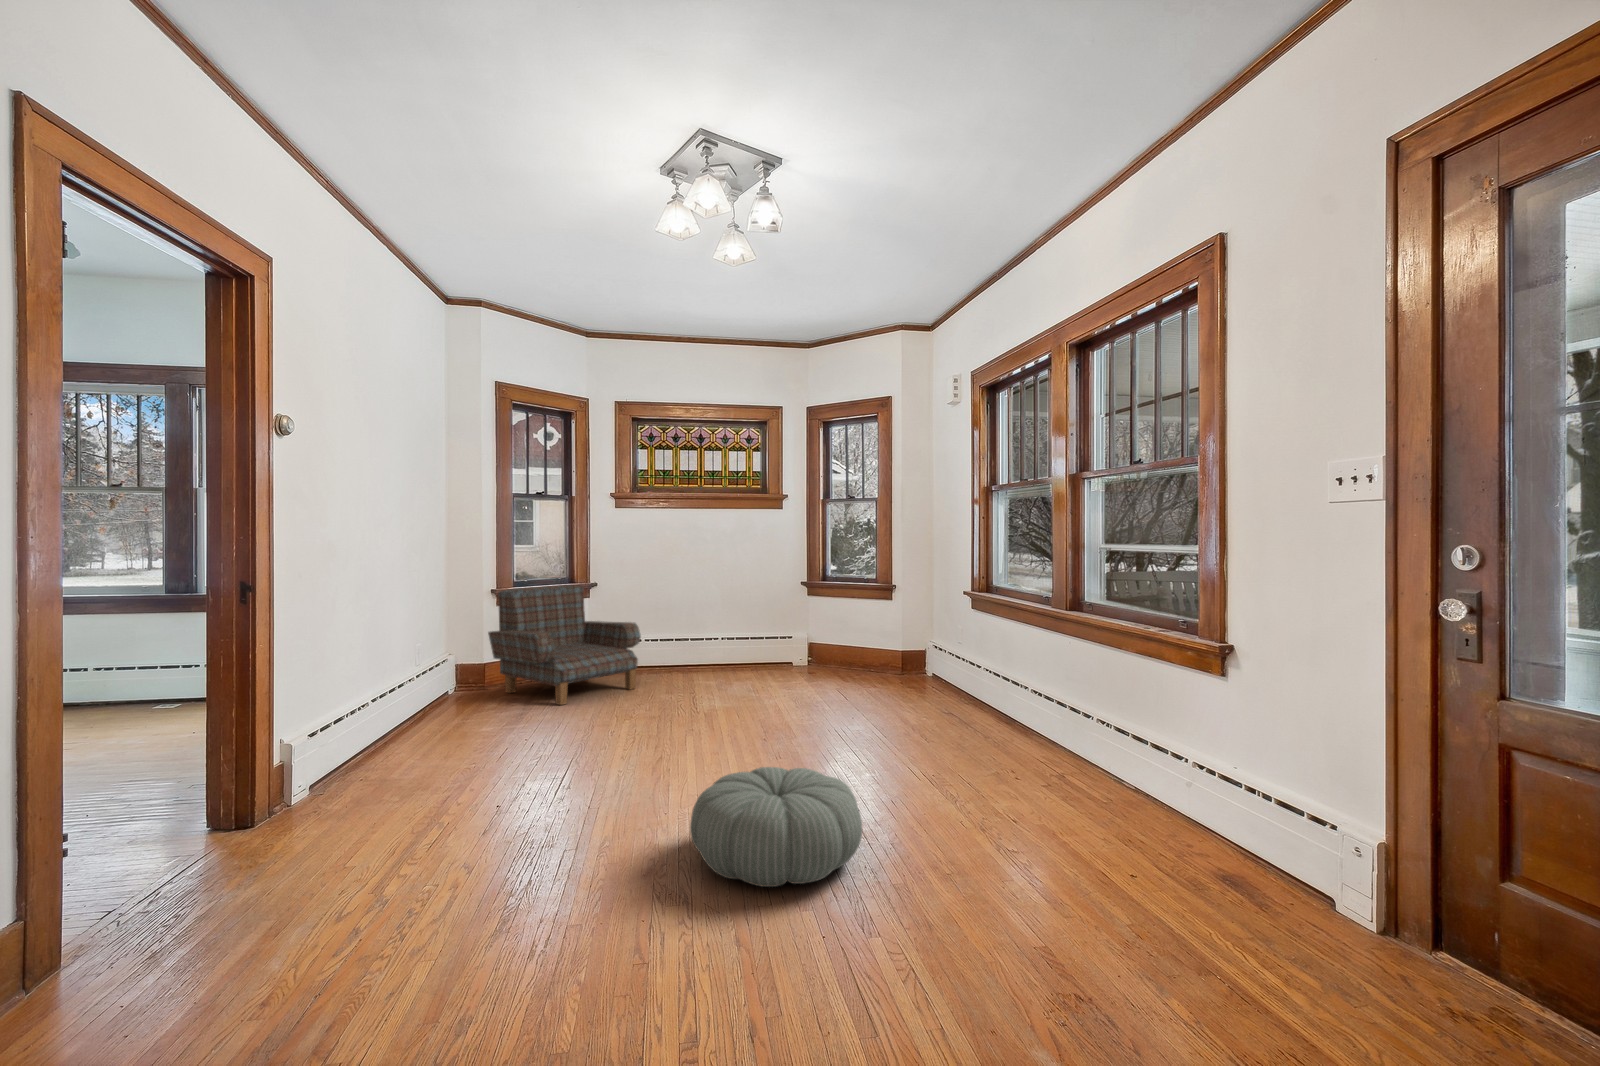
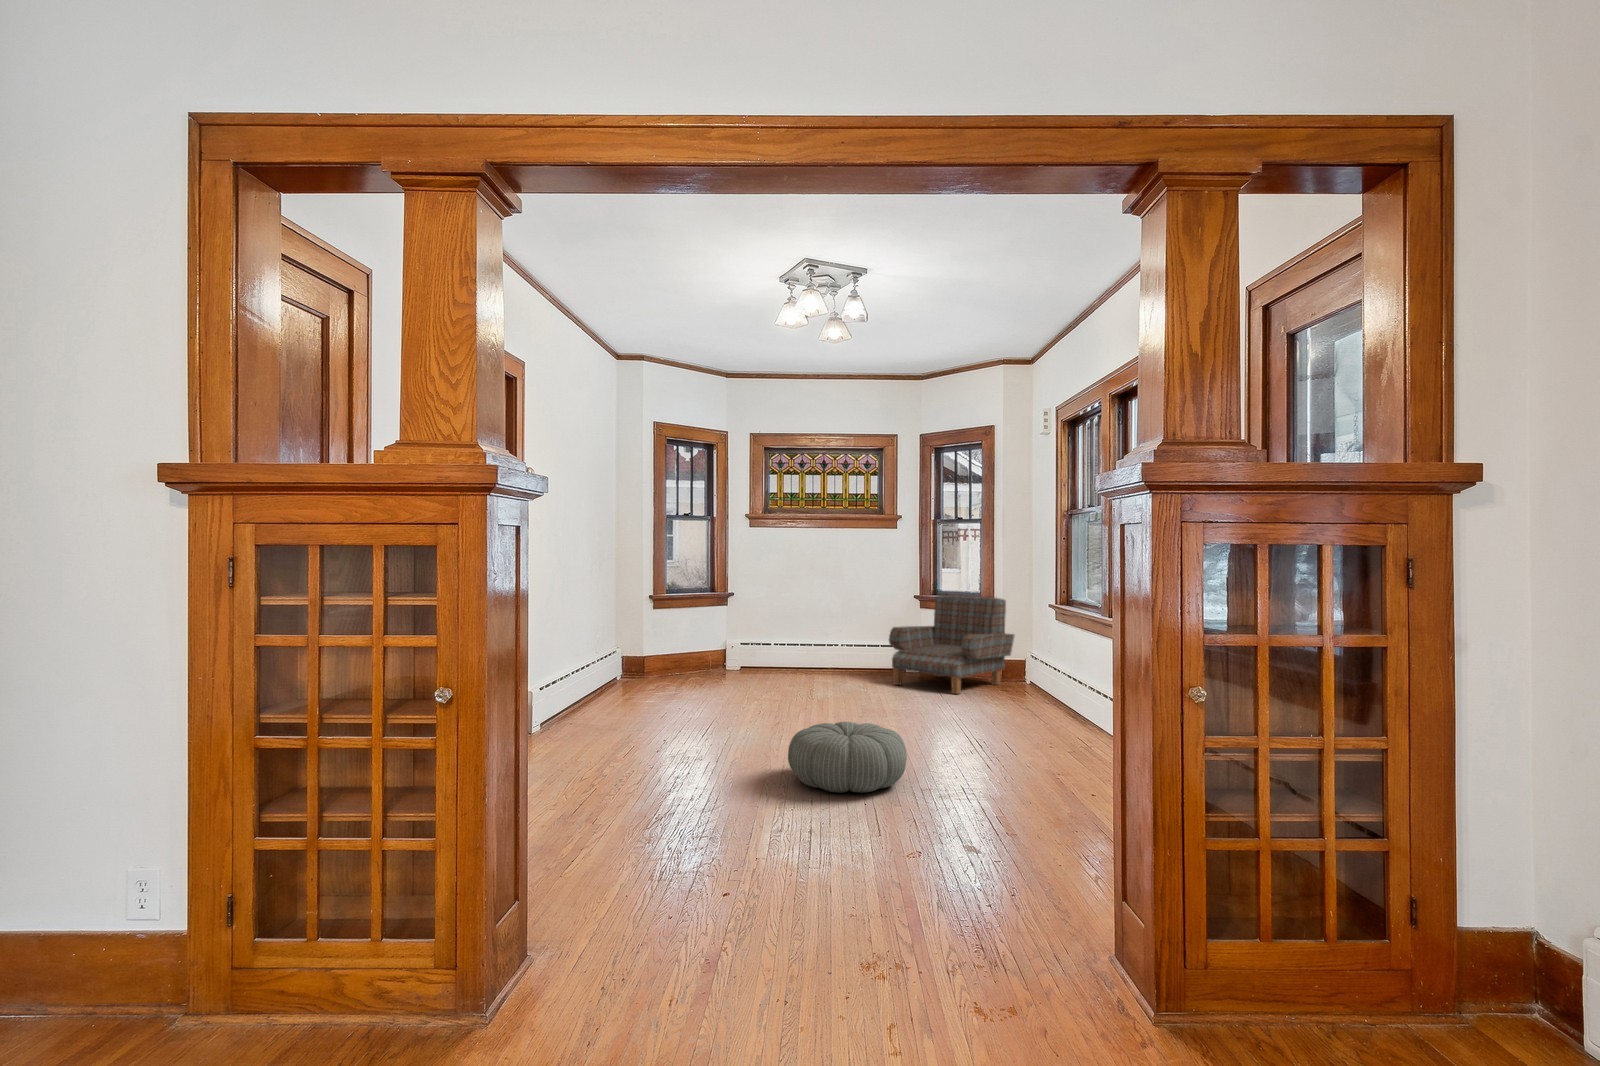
armchair: present [488,585,641,705] -> present [889,595,1014,694]

